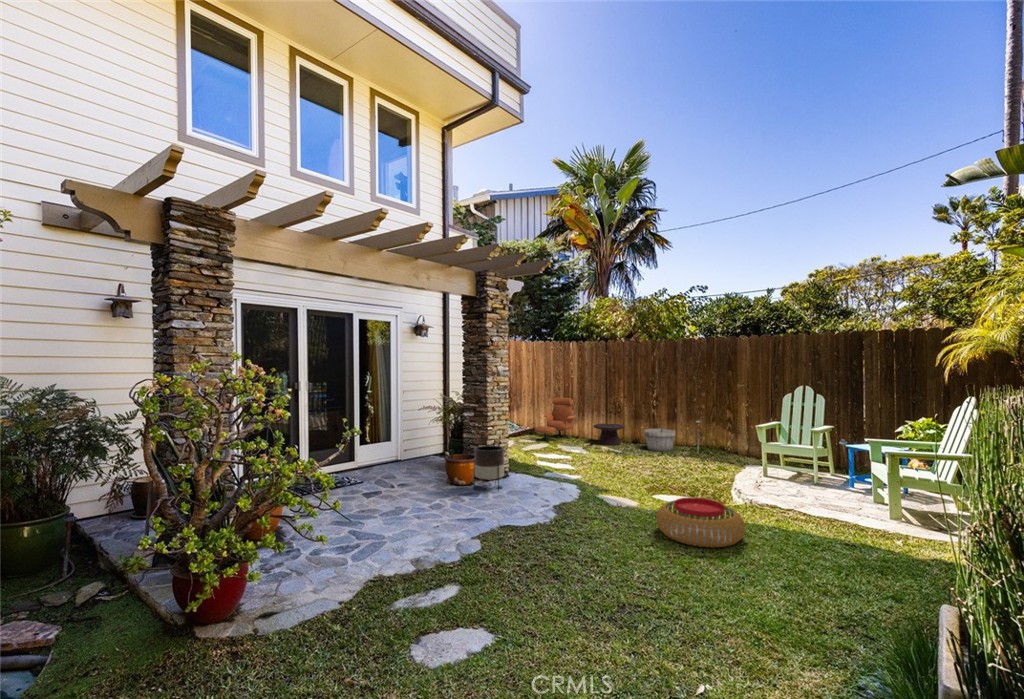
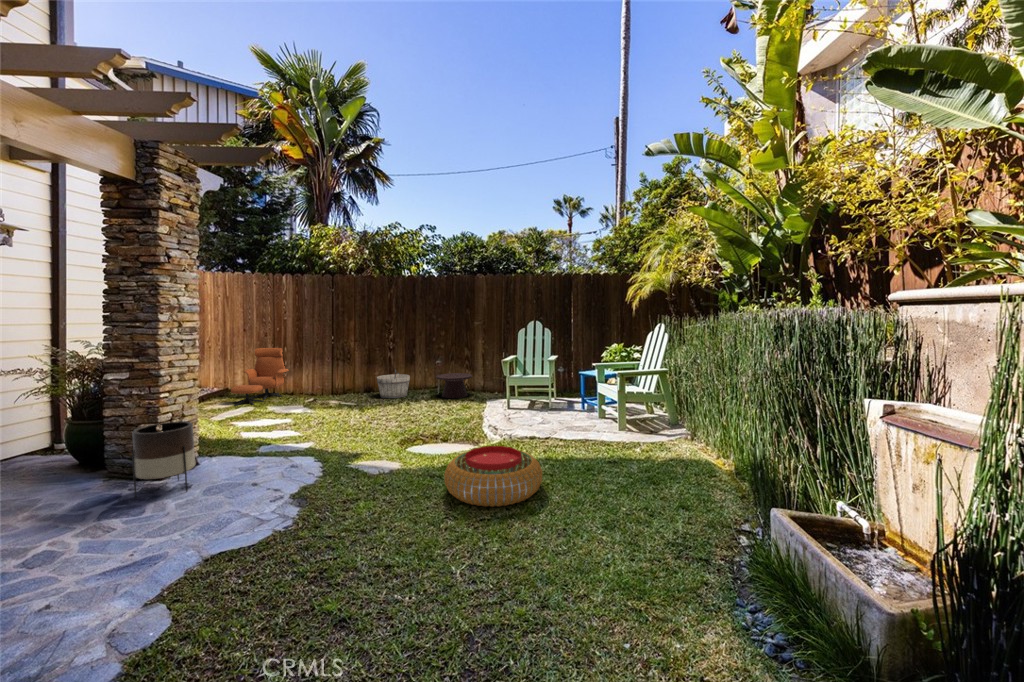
side table: present [593,424,625,445] -> present [436,373,472,398]

